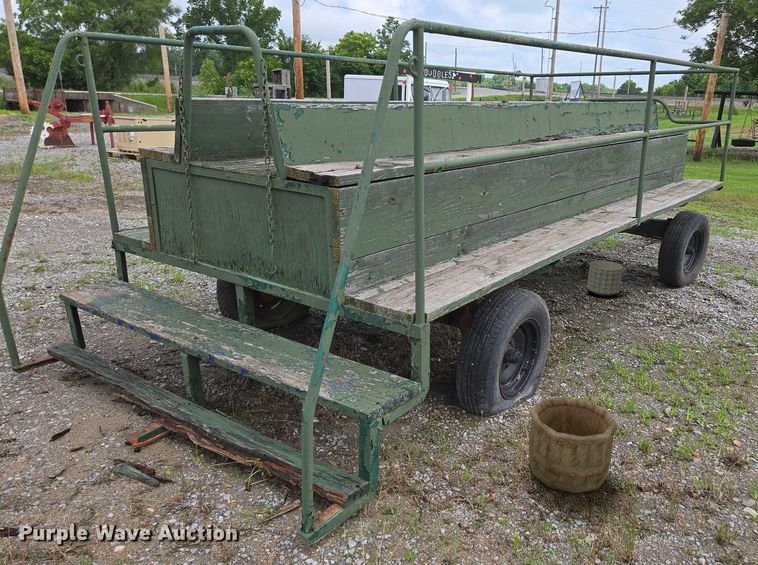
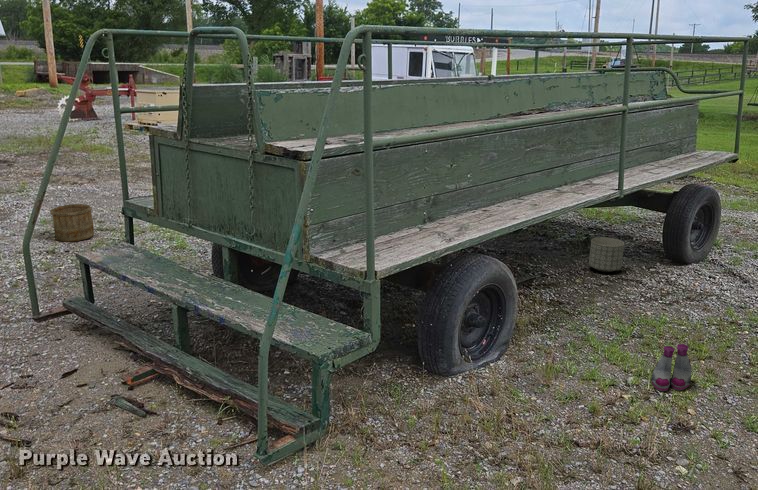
boots: none [694,374,735,425] -> present [651,344,692,391]
wooden bucket: present [529,397,617,493] -> present [50,204,94,242]

